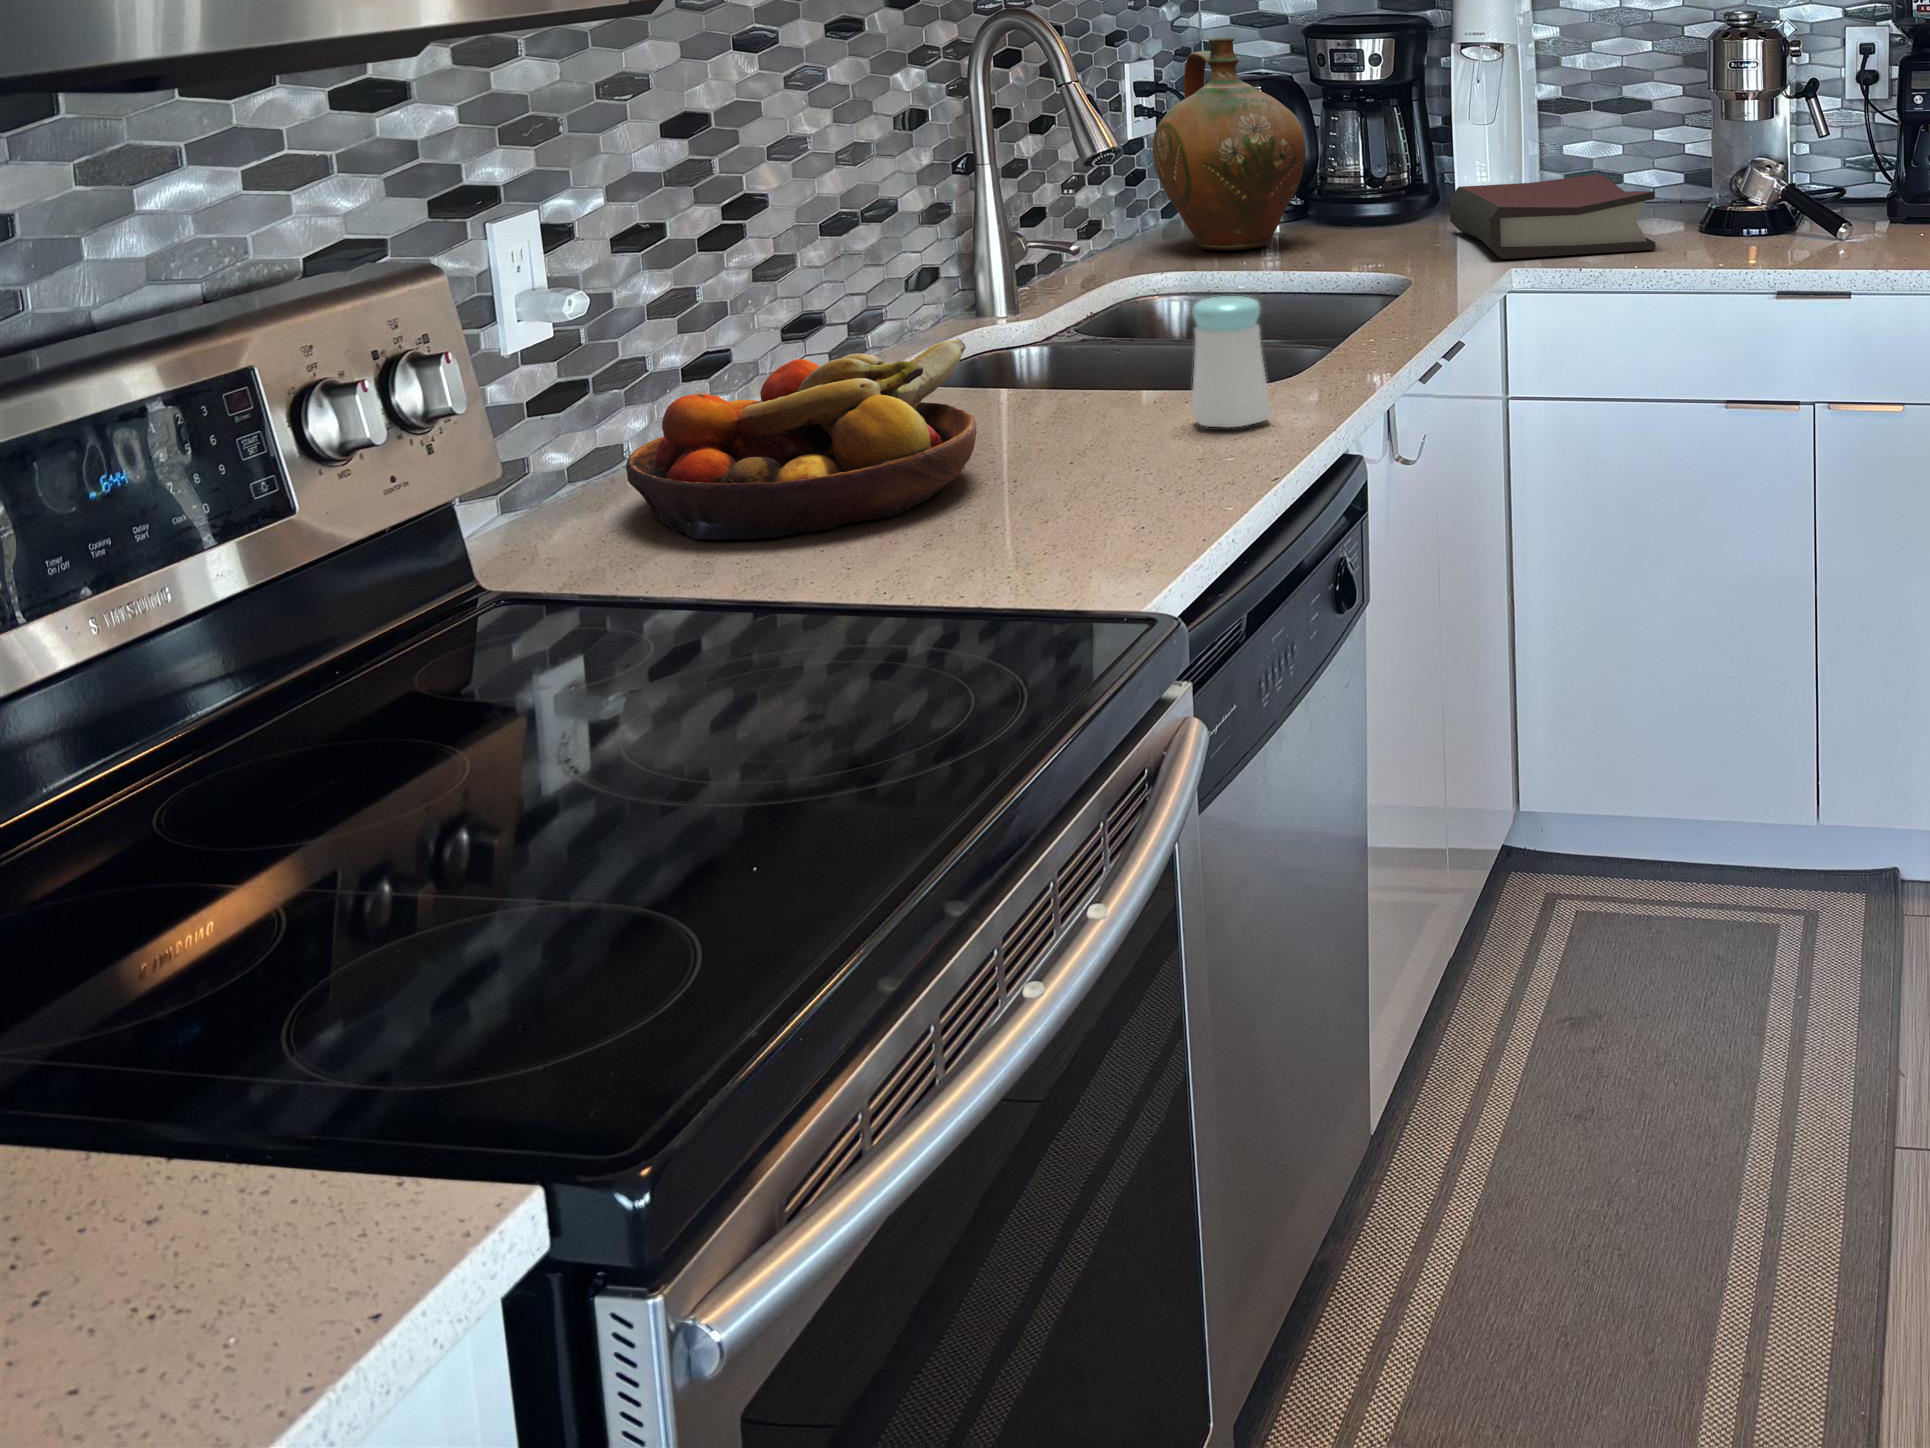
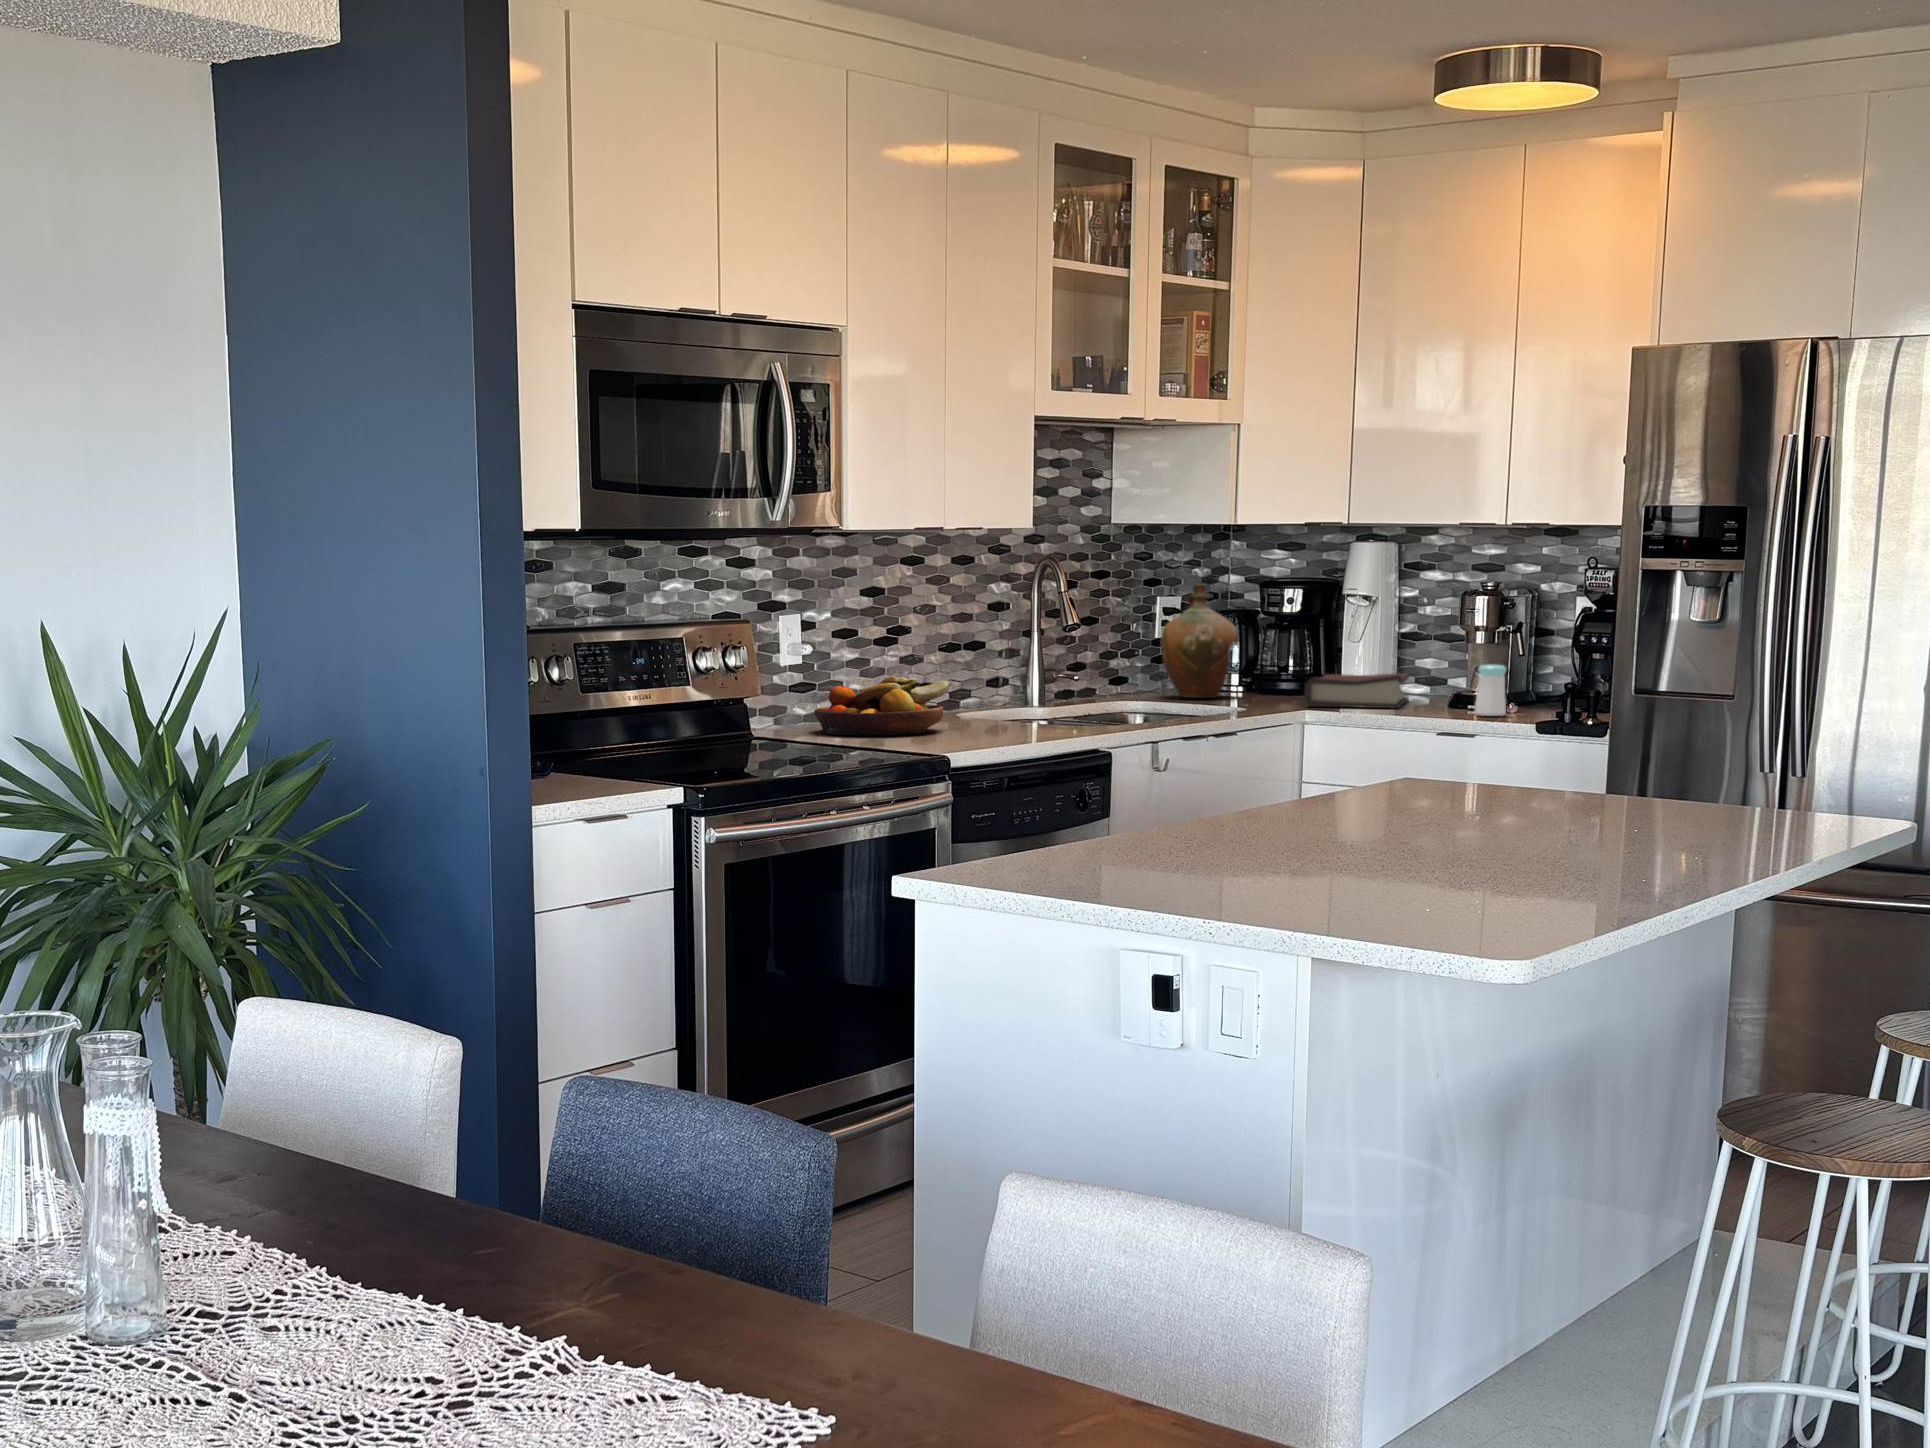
salt shaker: present [1192,296,1270,428] -> present [1475,665,1506,716]

